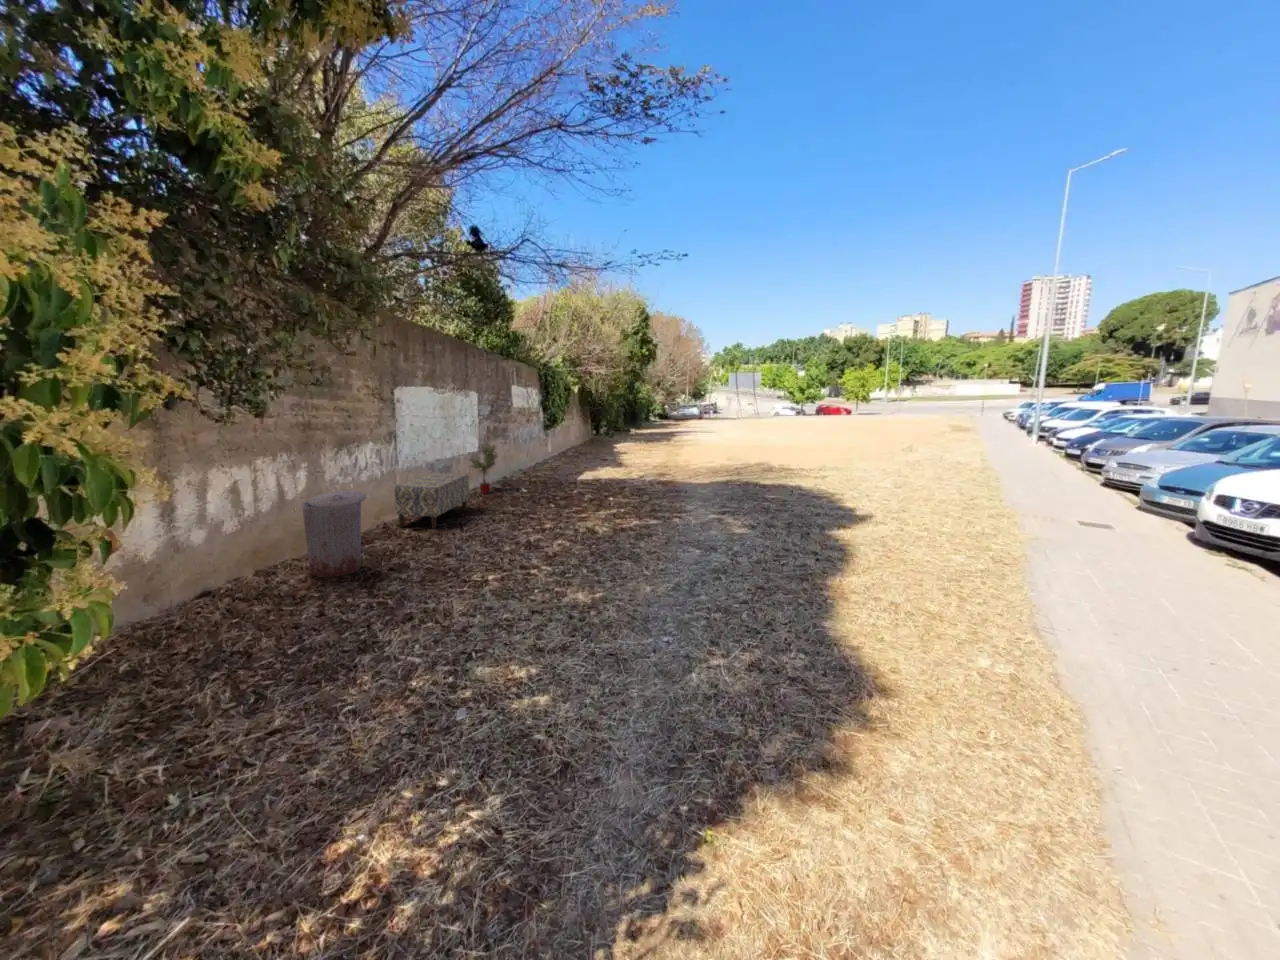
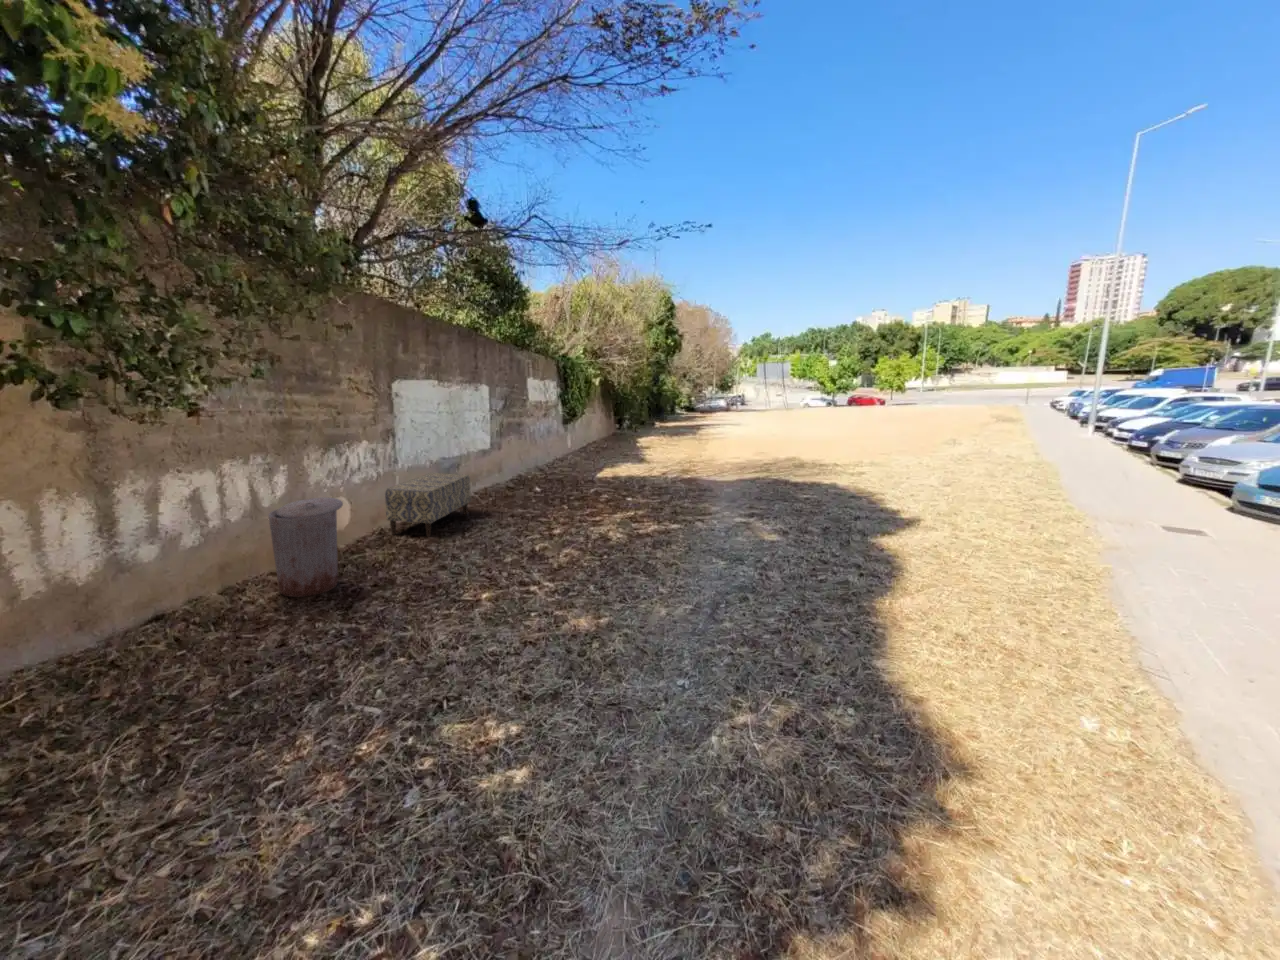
potted tree: present [469,440,497,494] -> none [472,436,506,495]

